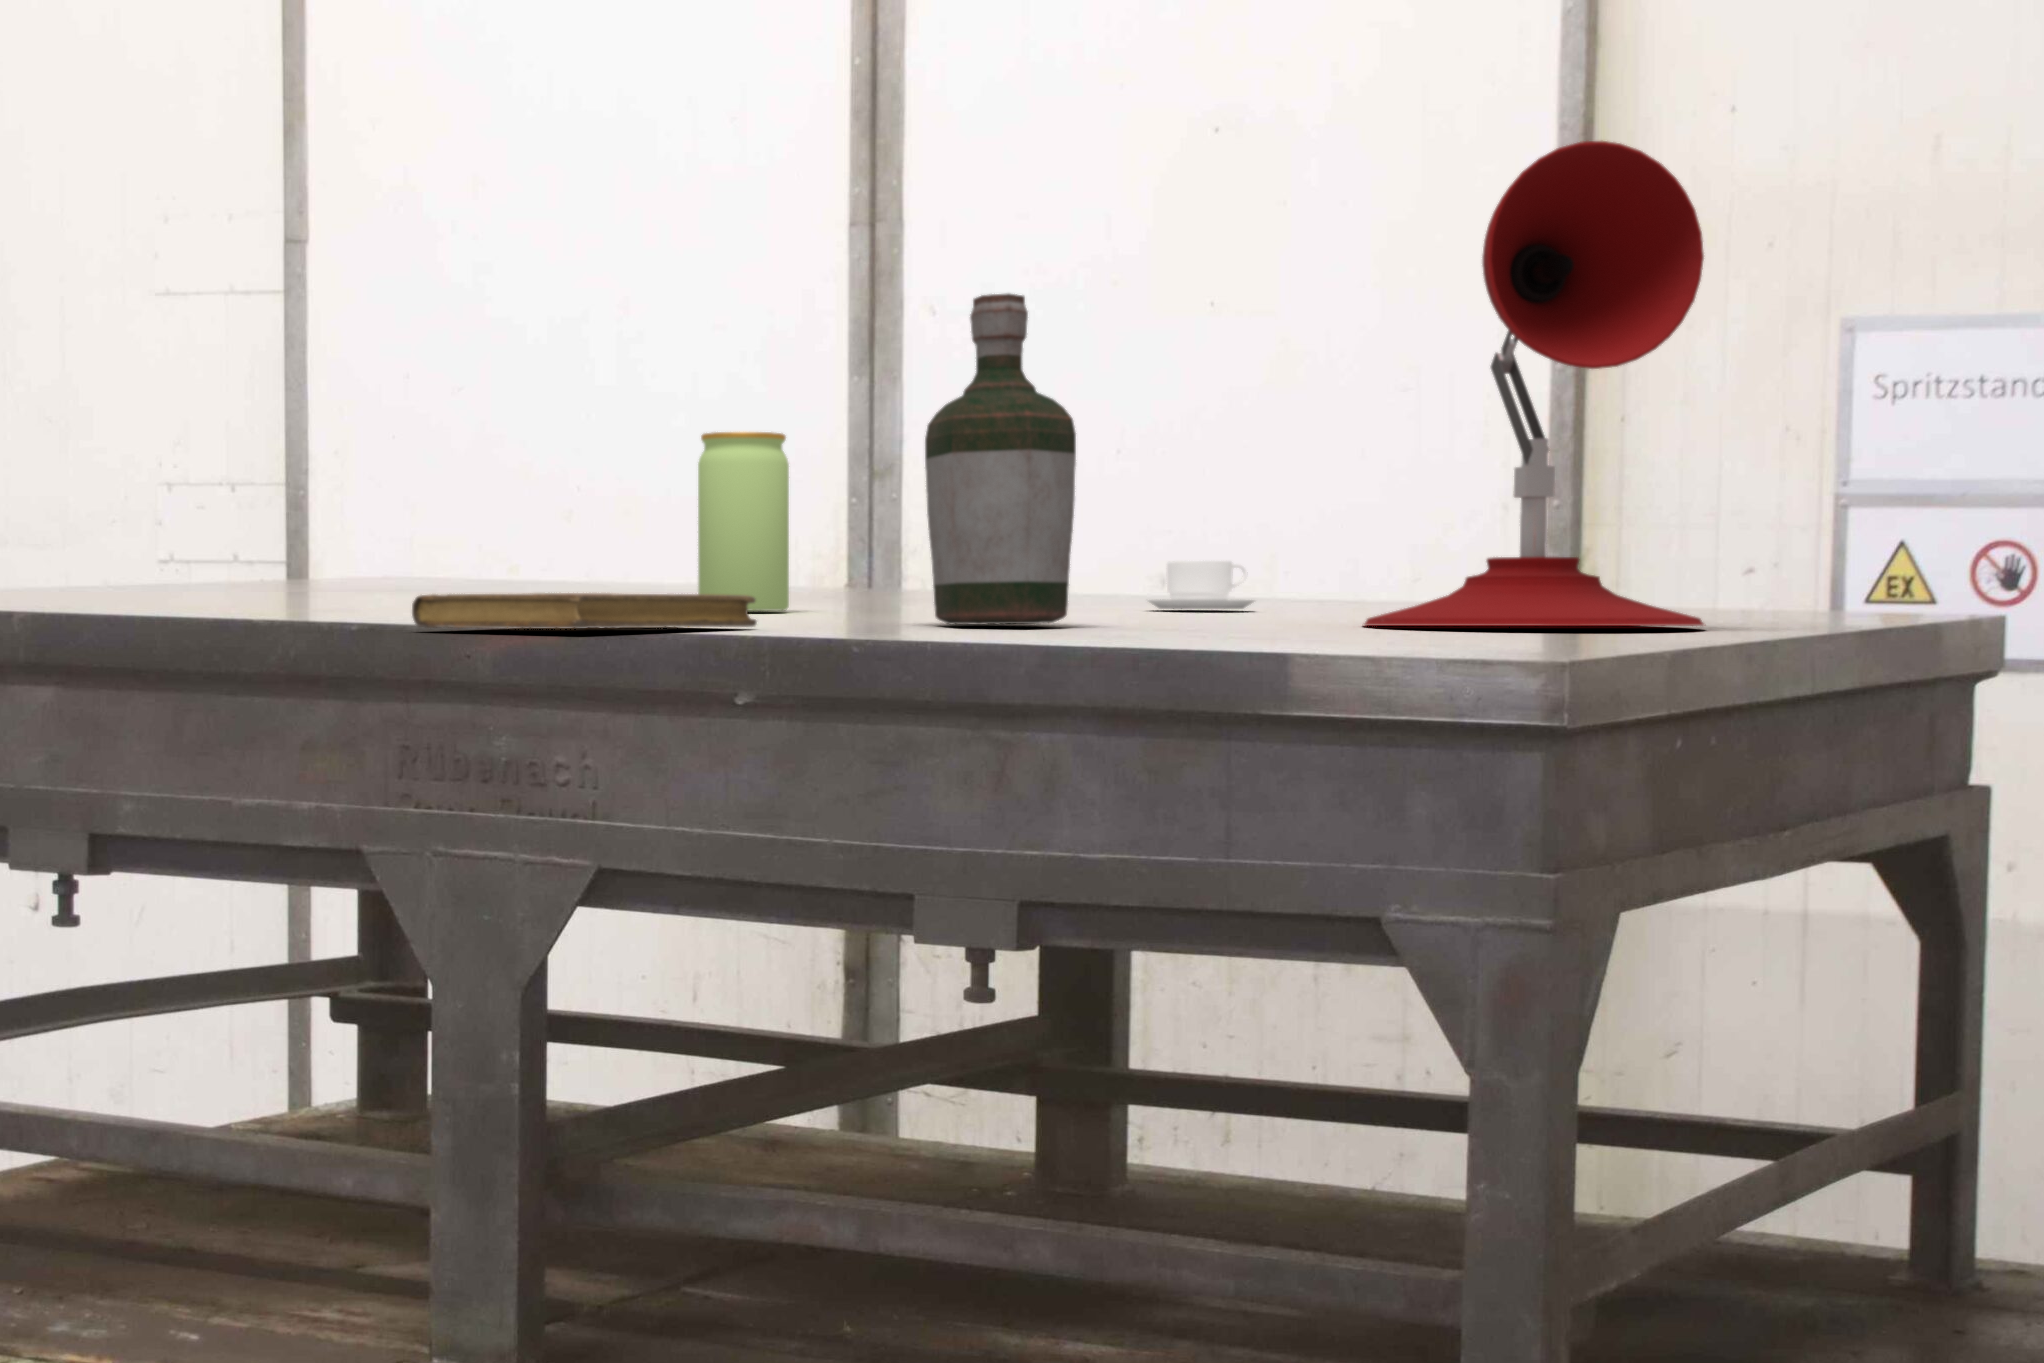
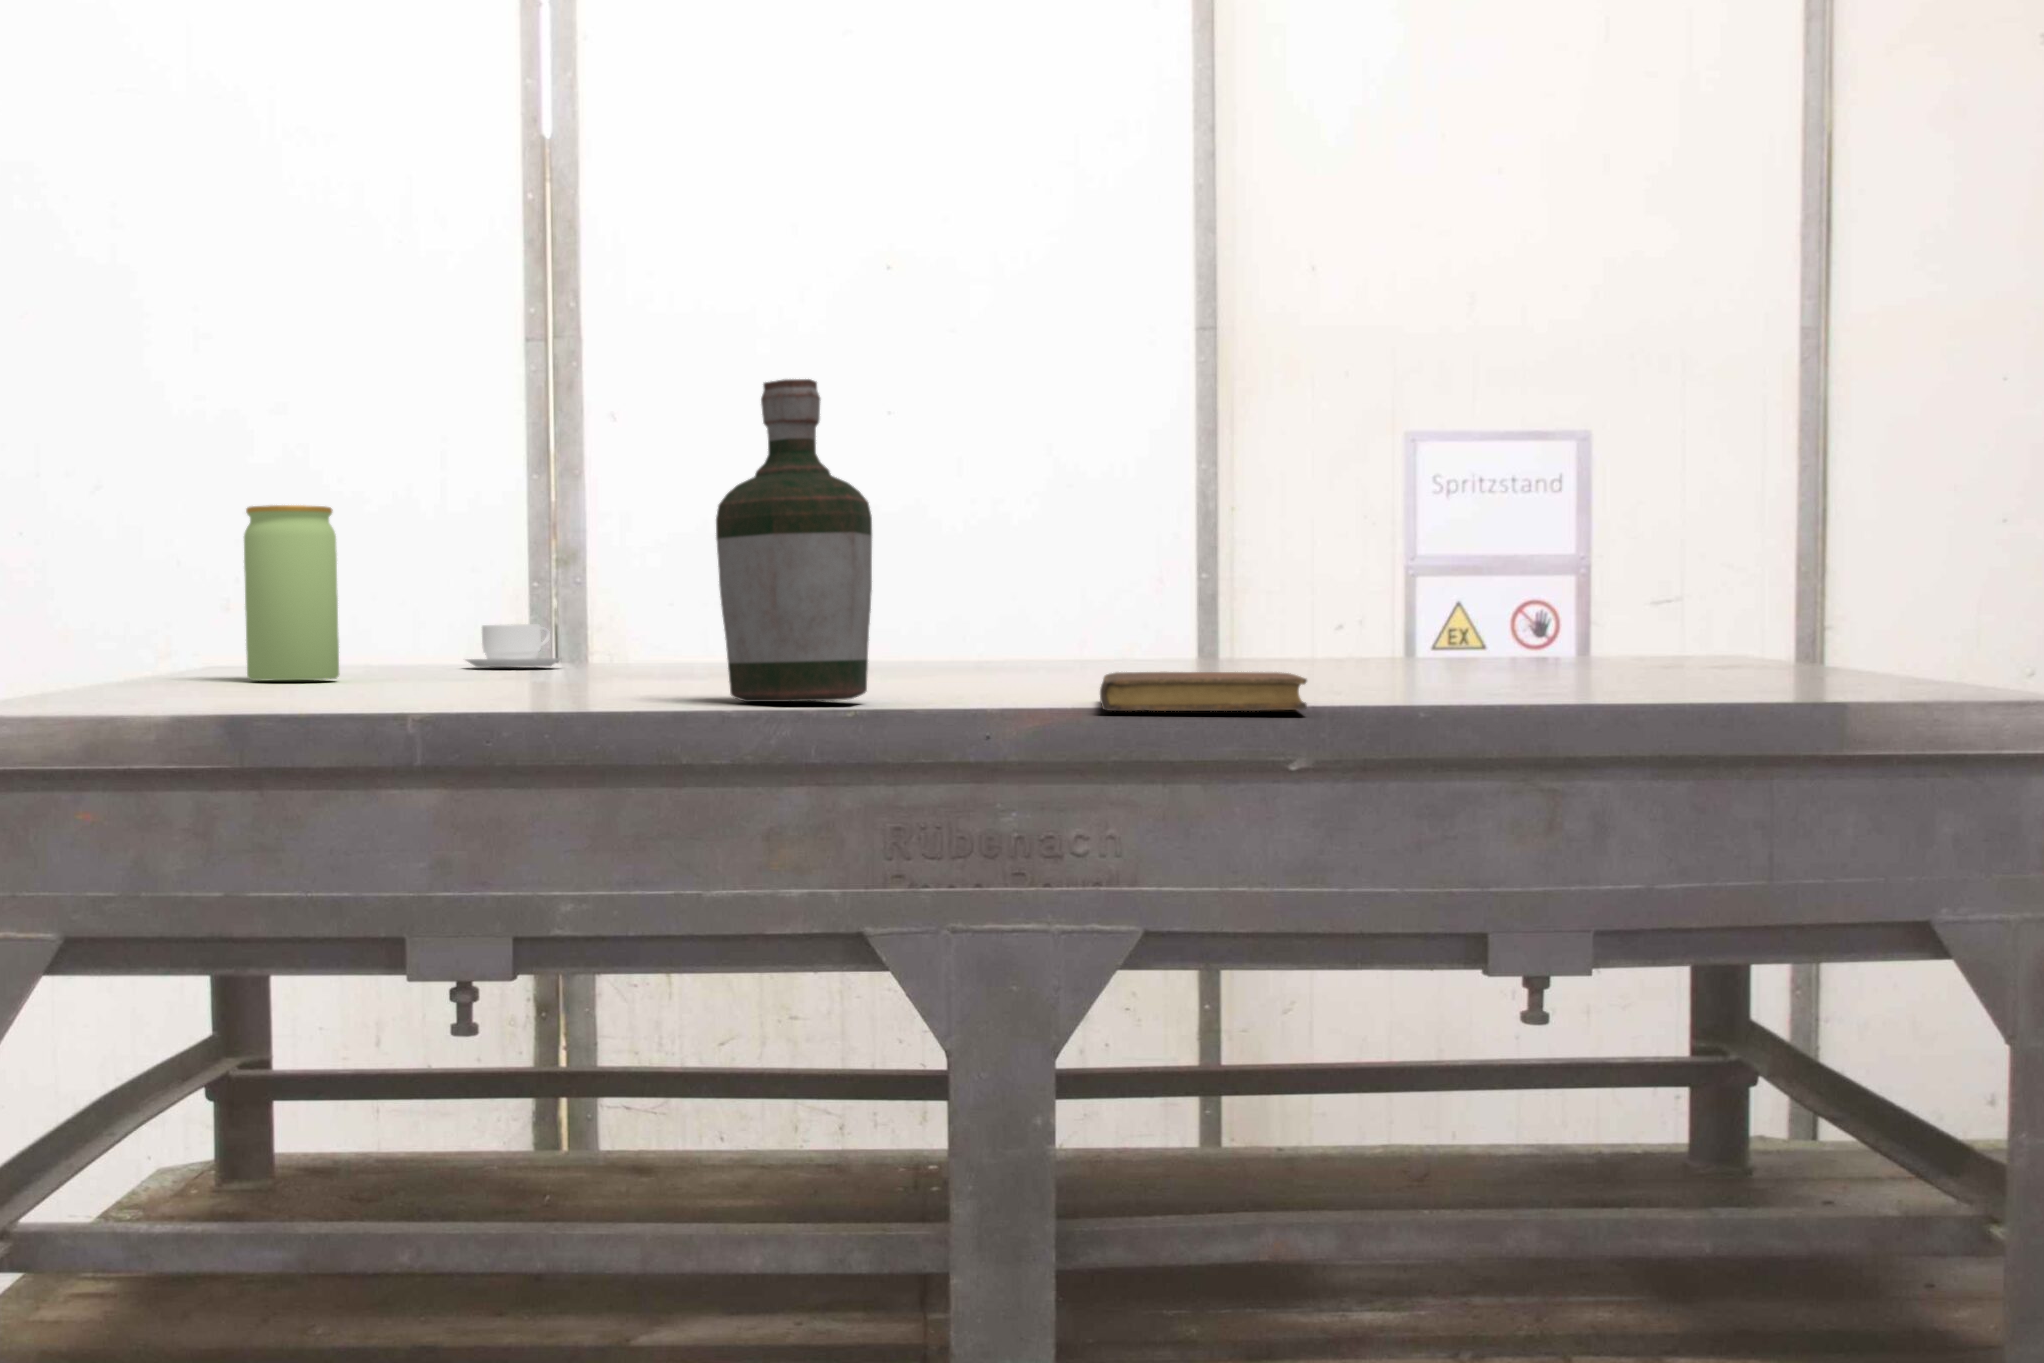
desk lamp: present [1364,141,1704,626] -> none [1577,302,1870,687]
bottle: present [925,294,1076,625] -> present [716,379,872,702]
jar: present [698,432,789,611] -> present [244,505,339,680]
coffee cup: present [1149,561,1254,609] -> present [466,624,560,667]

